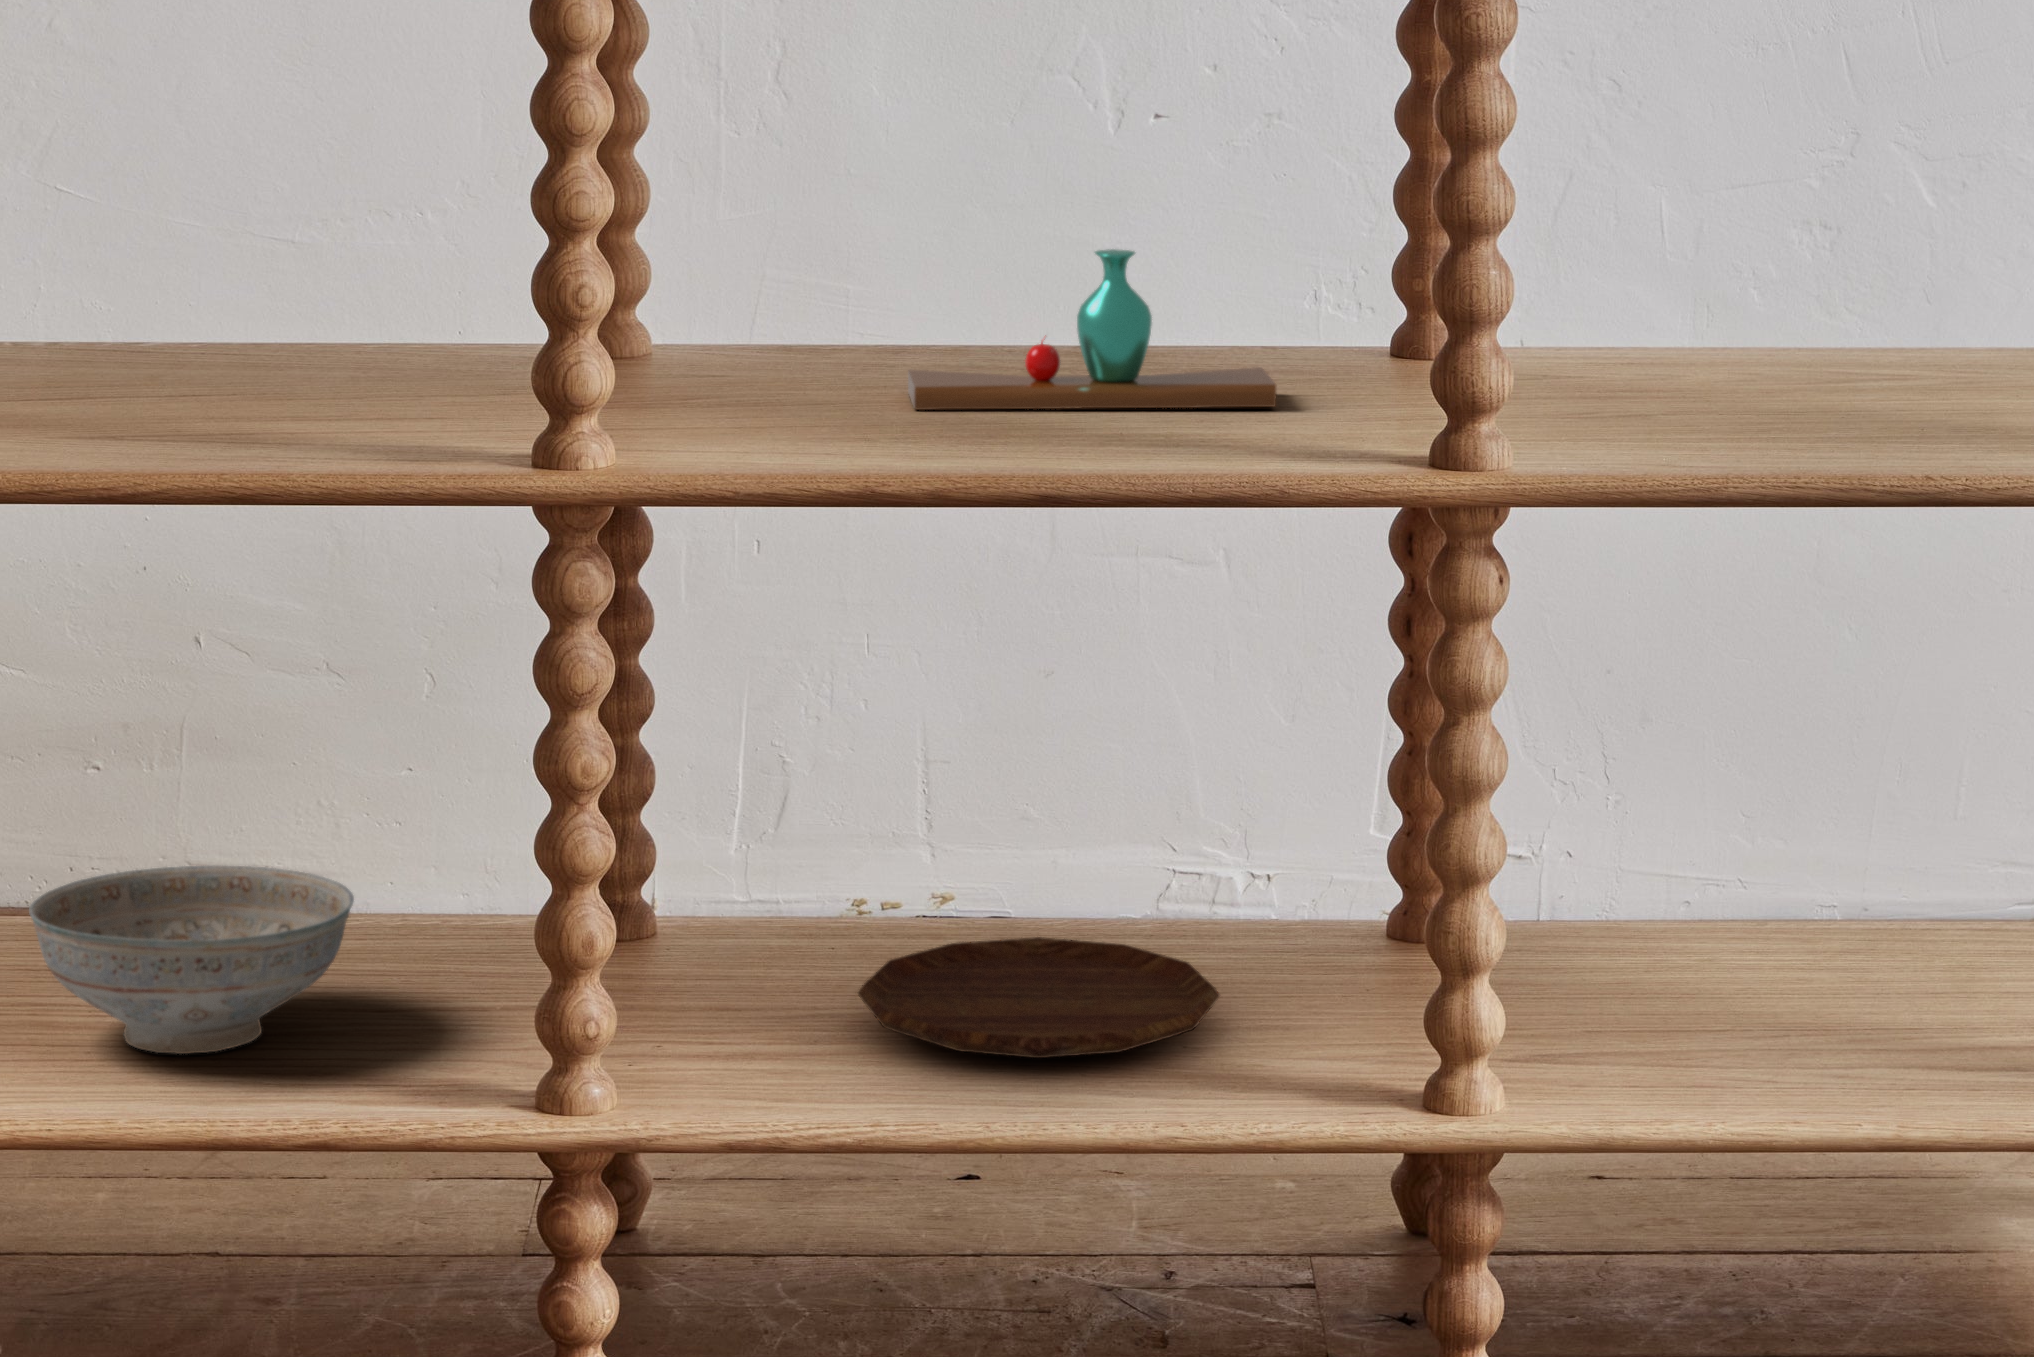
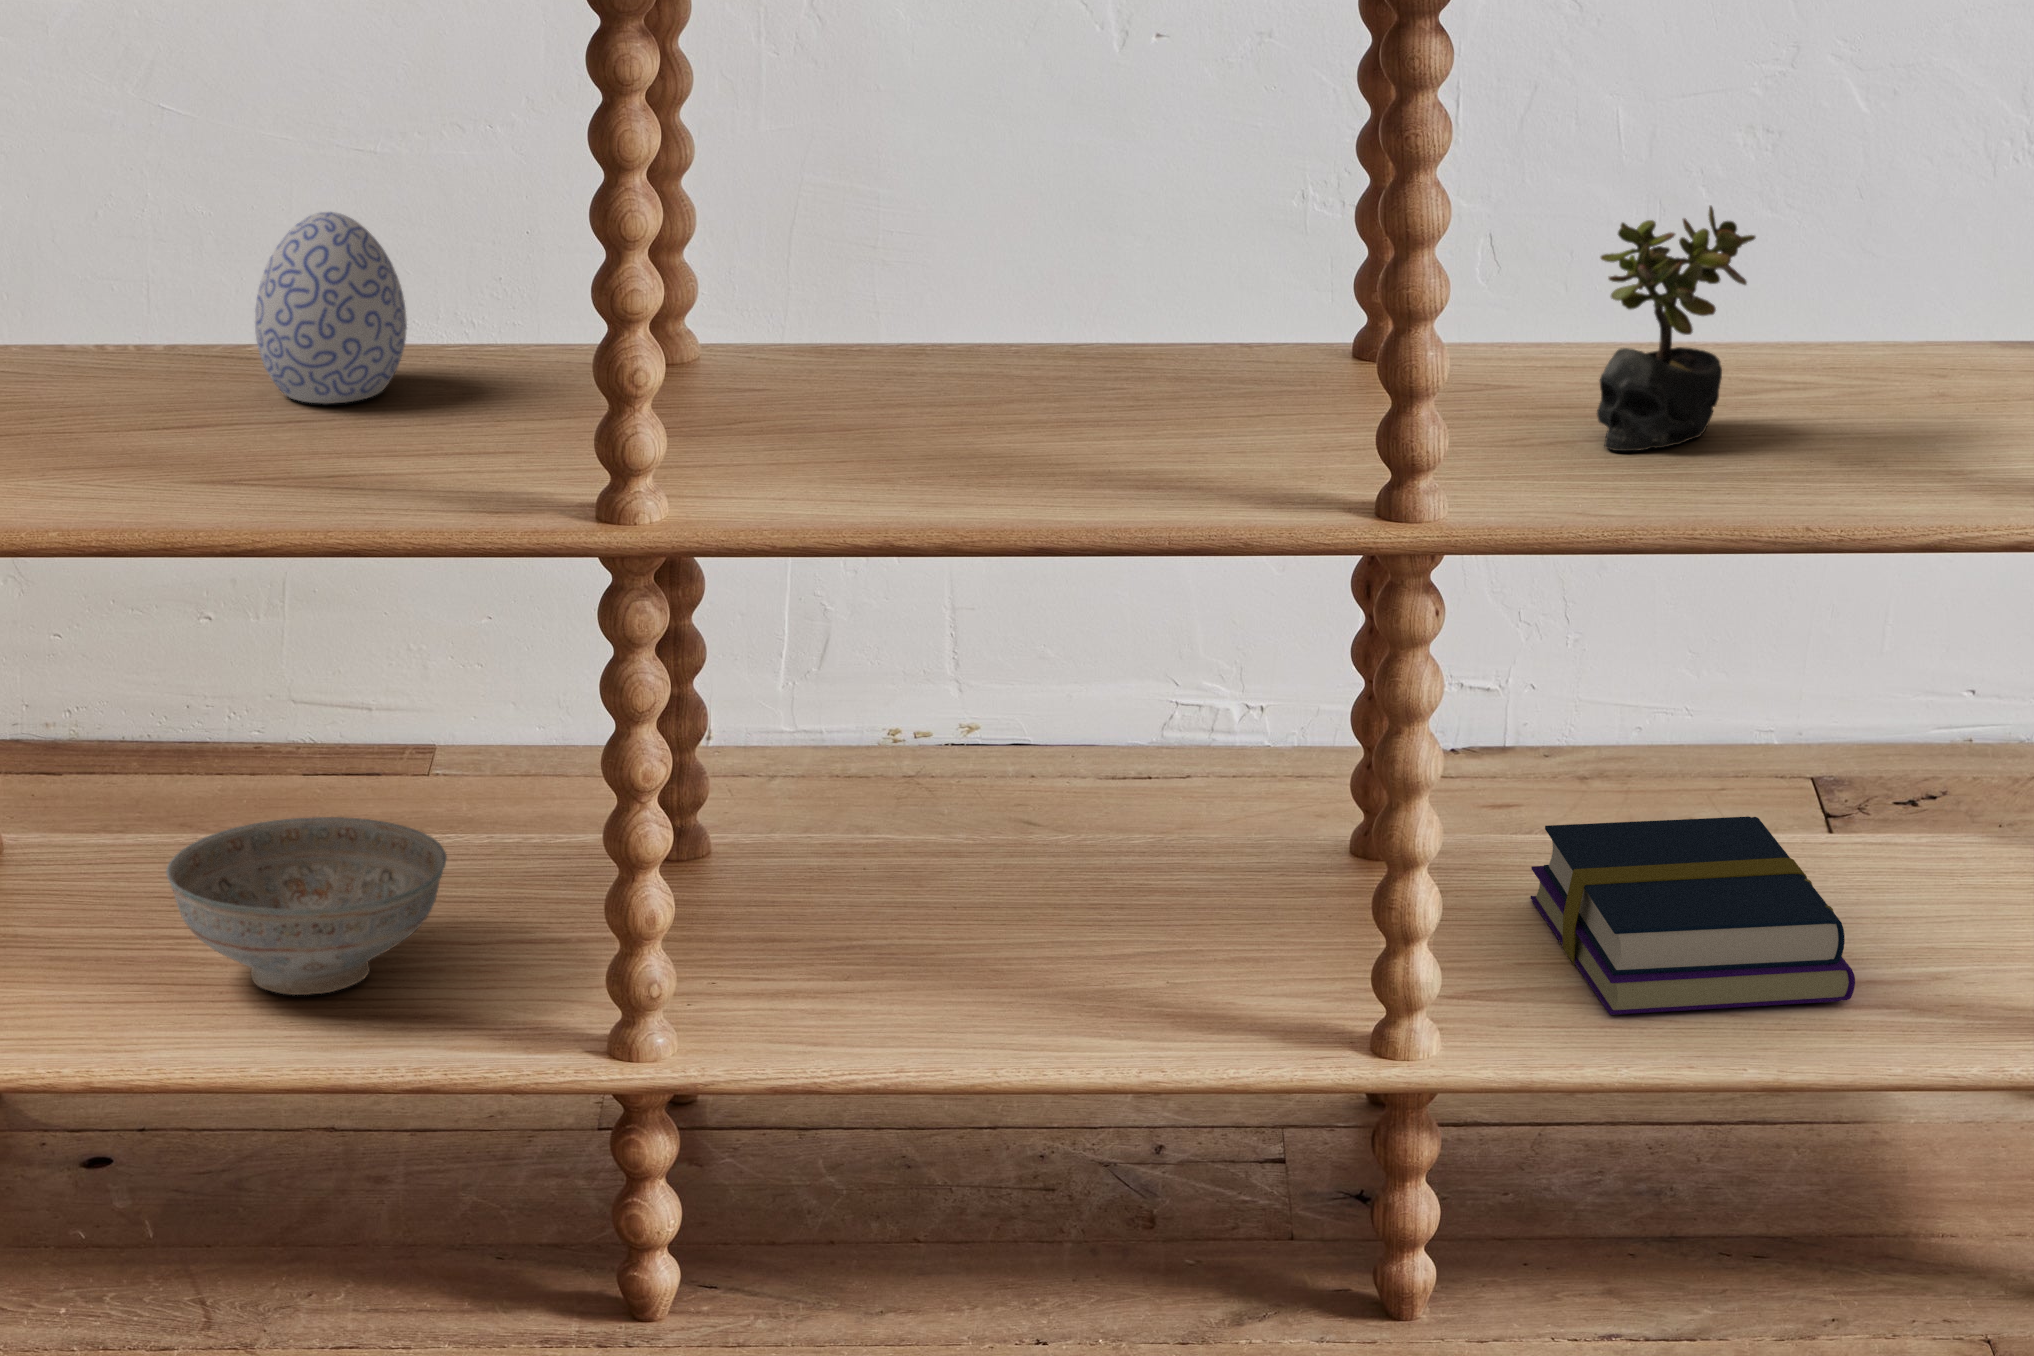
succulent plant: none [1673,136,1850,410] -> present [1597,206,1755,451]
decorative egg: none [151,166,322,381] -> present [255,212,407,404]
vase: present [908,249,1276,410] -> none [924,298,1248,447]
book: none [1598,876,1980,1071] -> present [1531,816,1855,1015]
tray: present [858,937,1220,1058] -> none [883,873,1199,1005]

